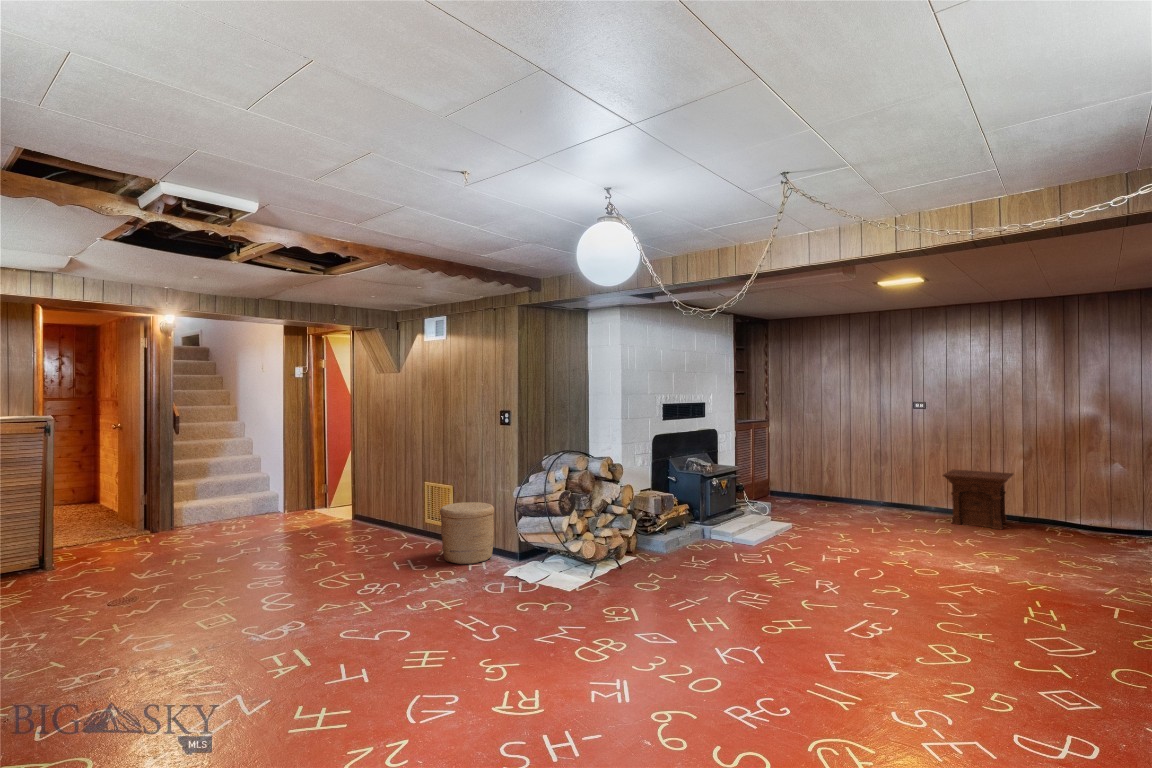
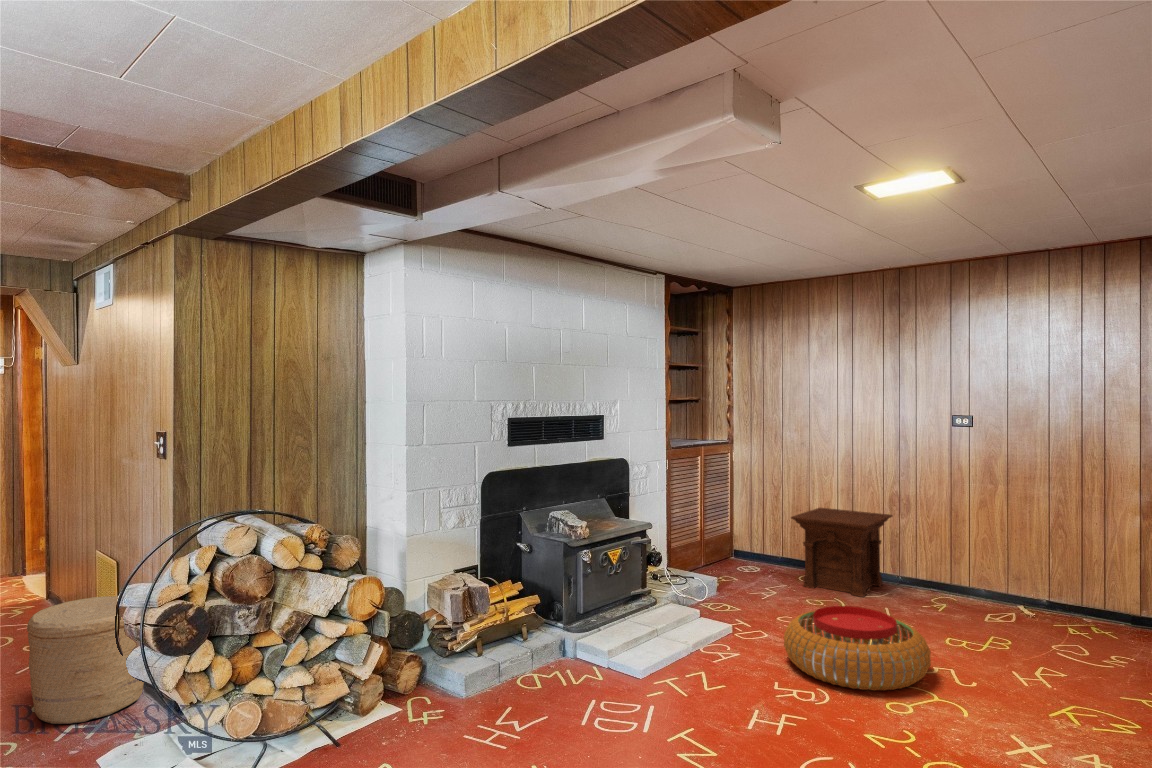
side table: present [943,470,1013,530] -> present [791,508,893,597]
pouf: none [827,509,911,548] -> present [784,606,931,690]

